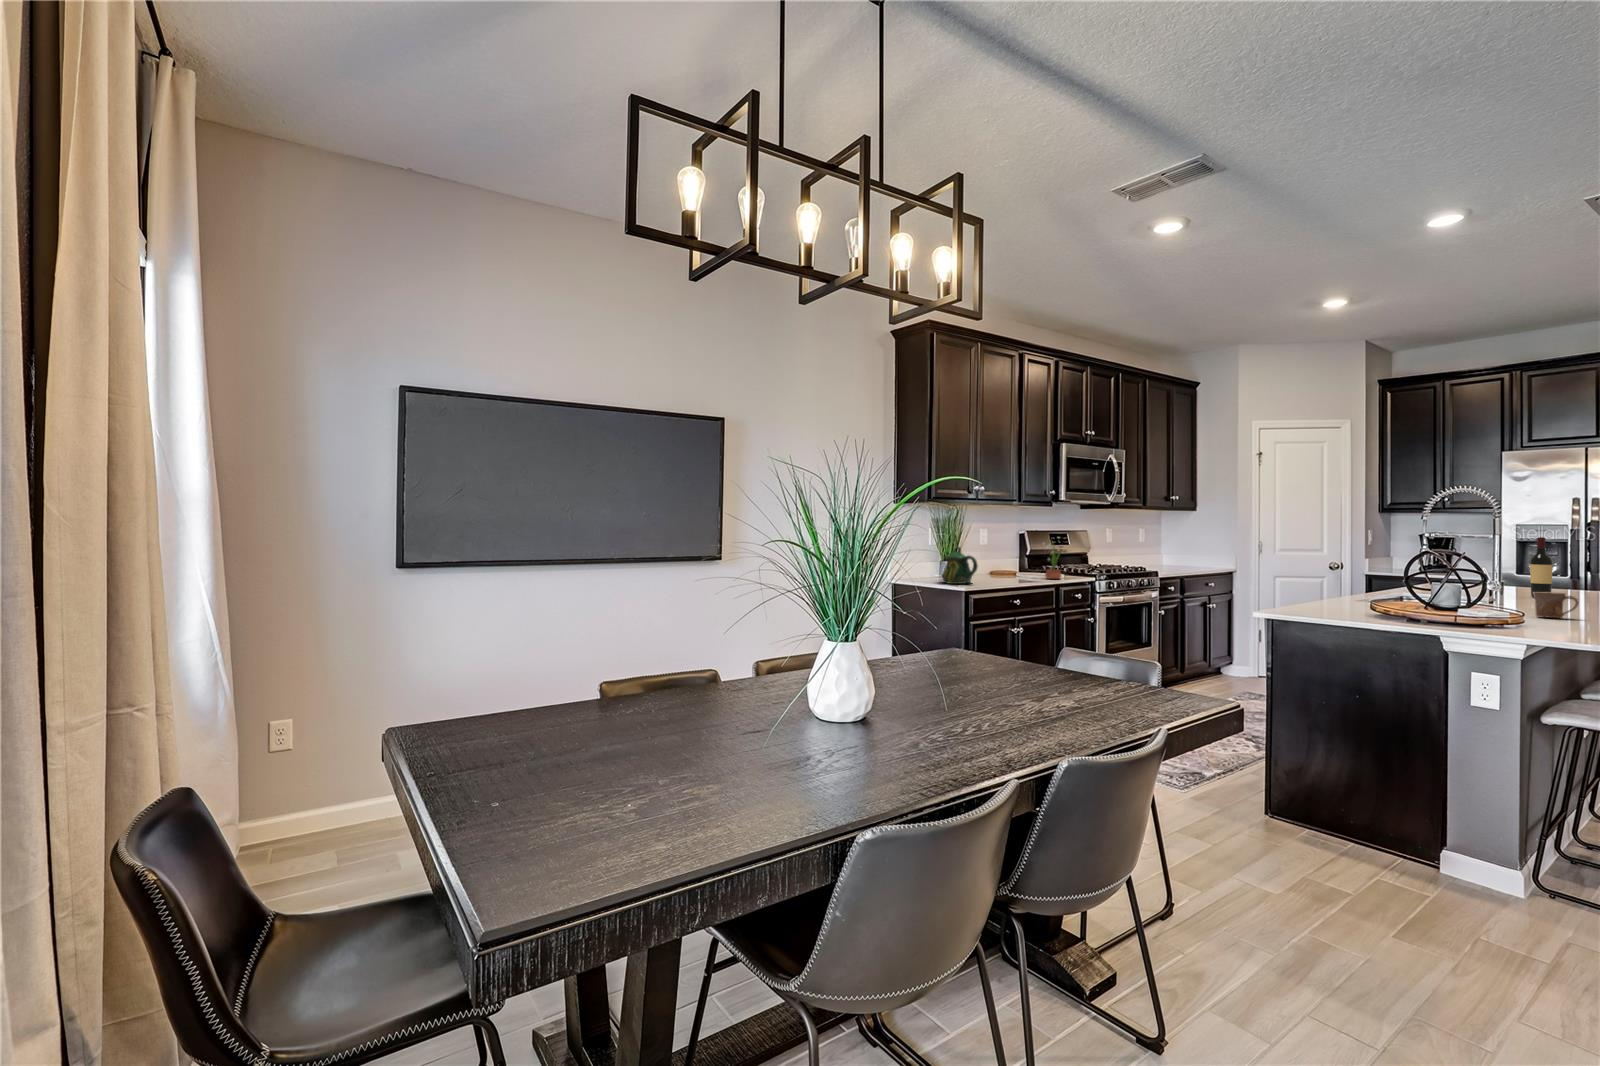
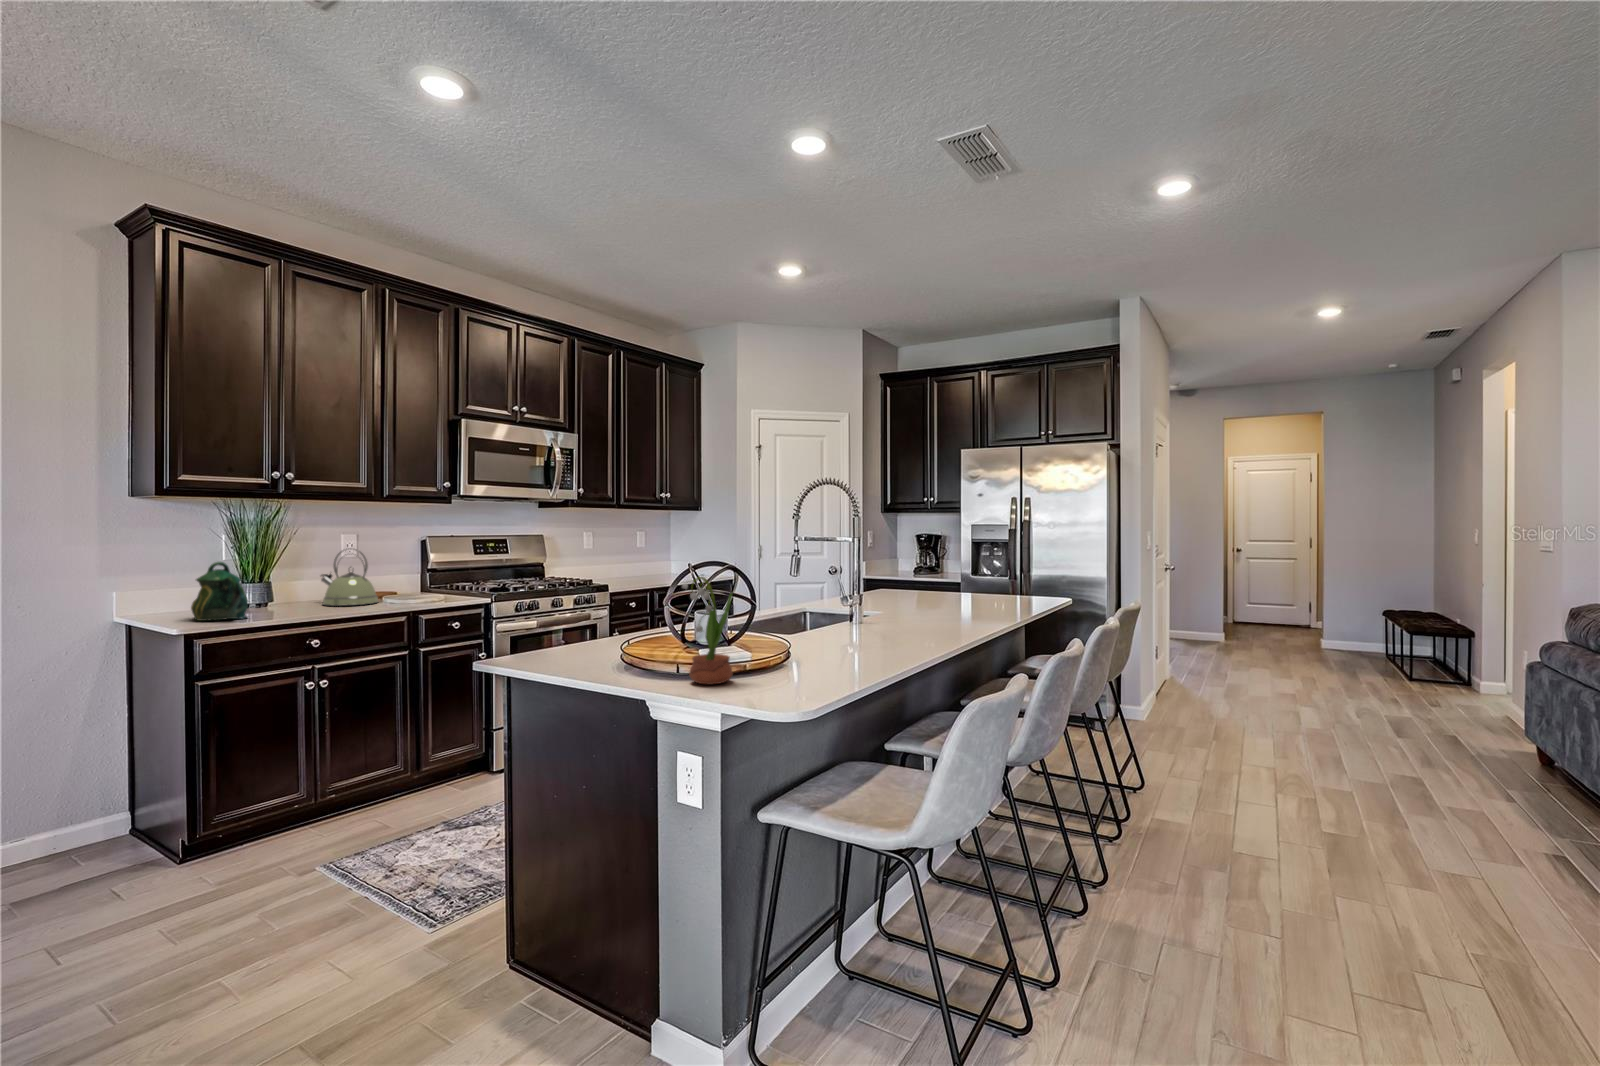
wine bottle: present [1530,537,1553,597] -> none [920,543,938,612]
kettle: none [985,539,1025,578] -> present [321,549,378,606]
potted flower: present [1045,540,1061,579] -> present [682,577,733,684]
mug: present [1533,592,1578,618] -> none [818,620,859,656]

